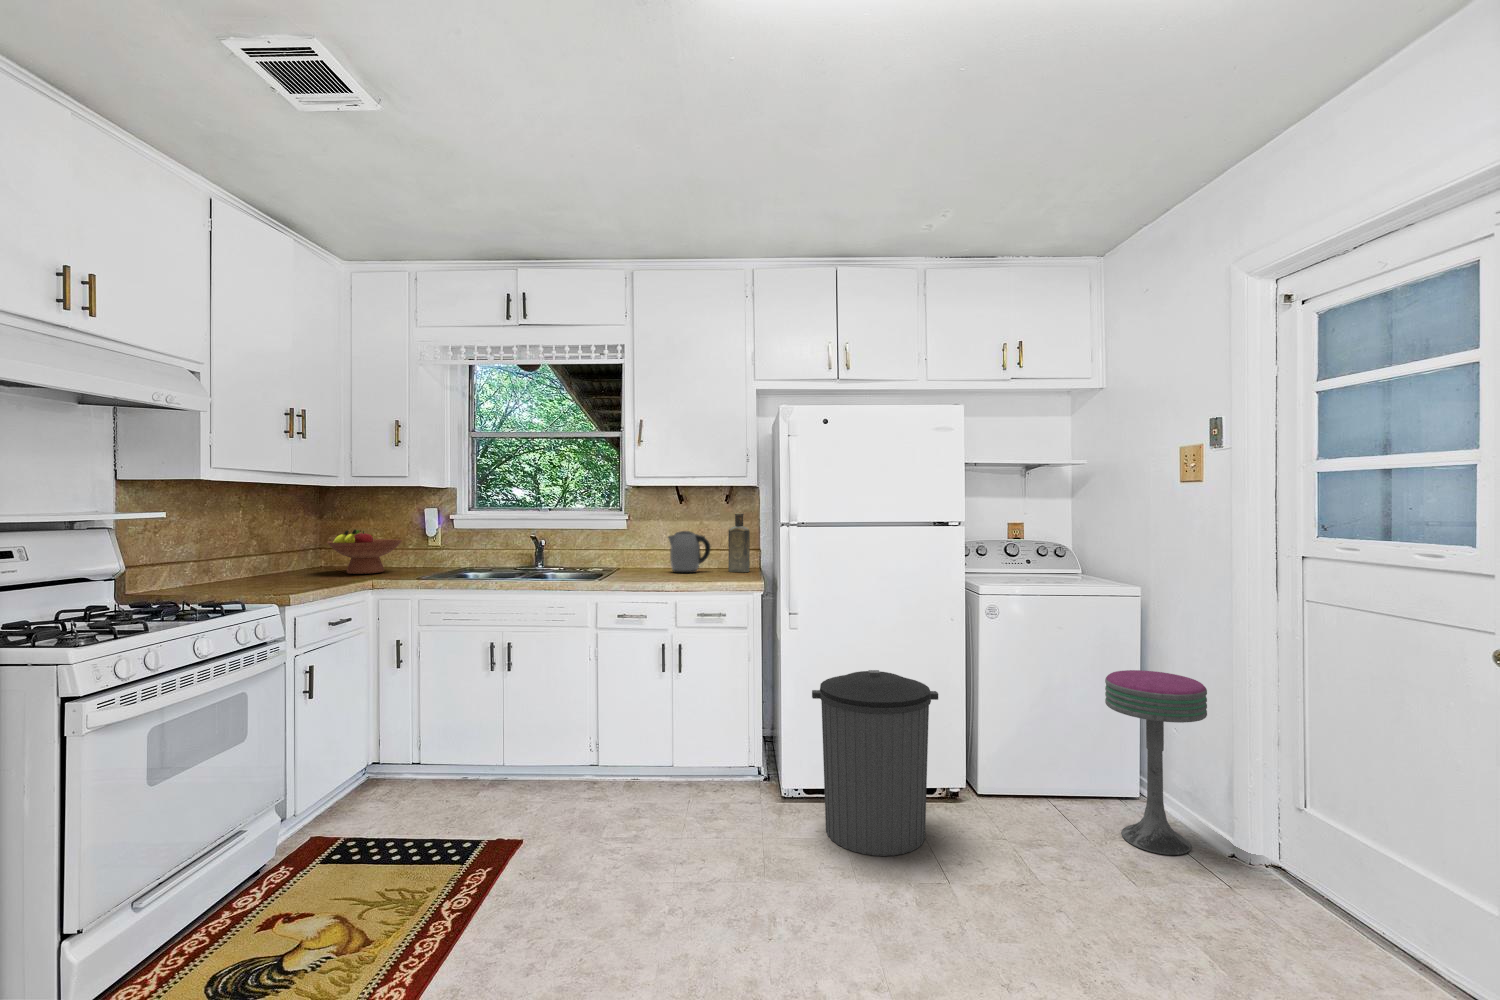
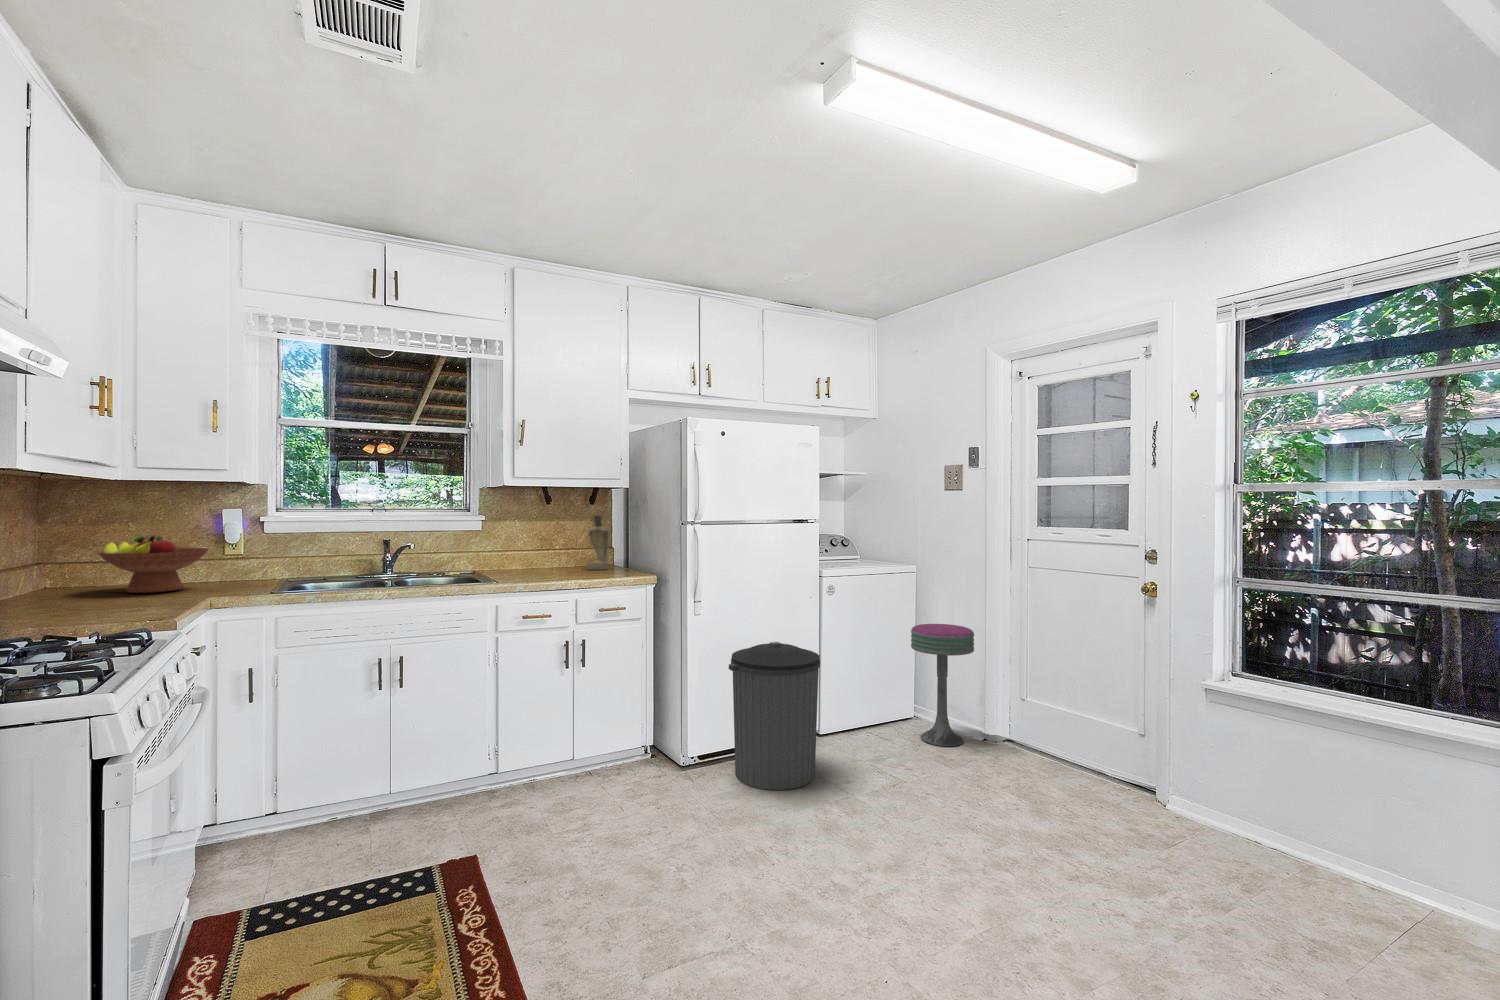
kettle: present [668,531,710,573] -> none [533,532,573,573]

